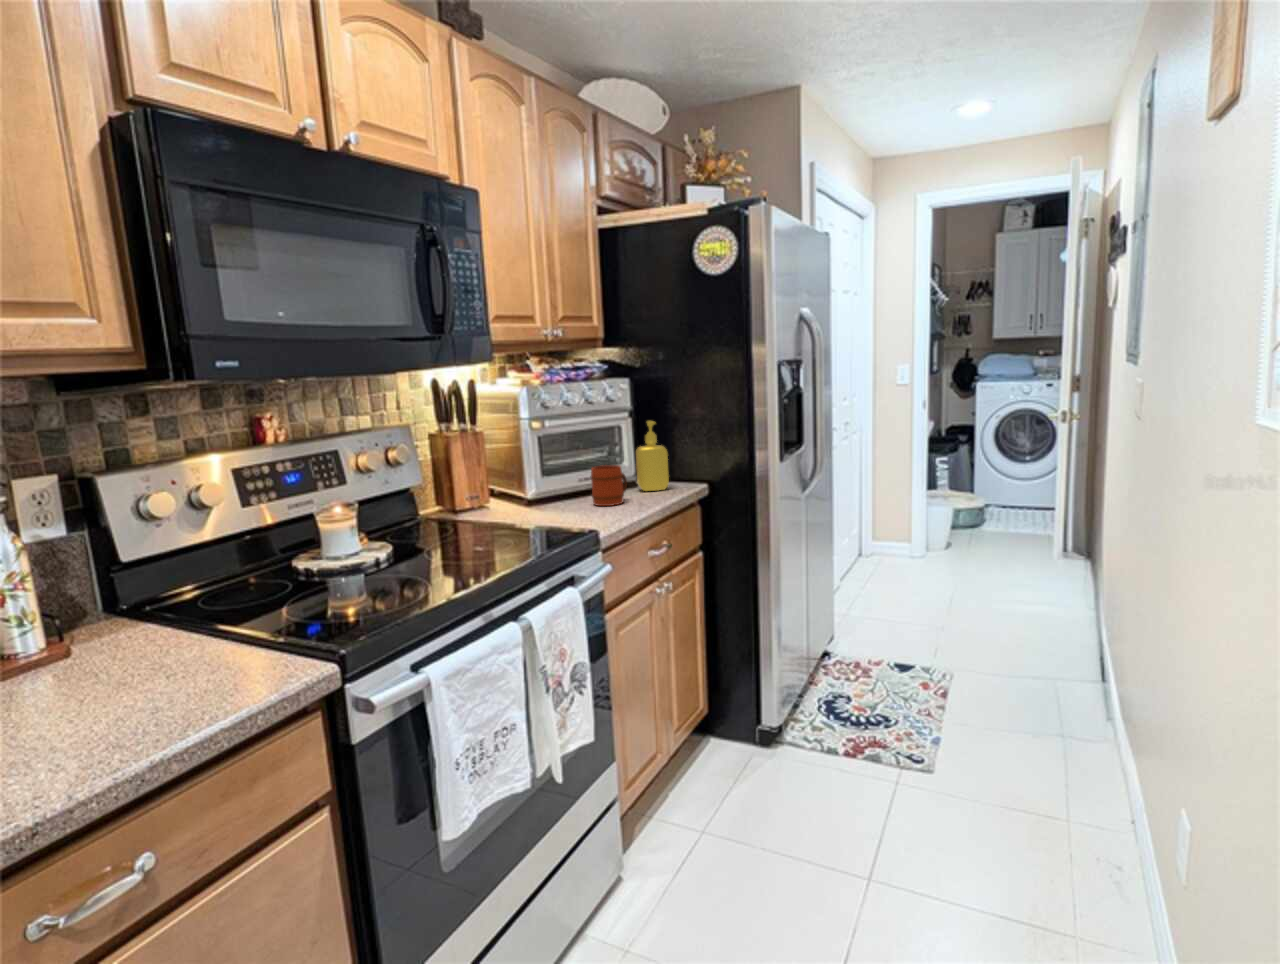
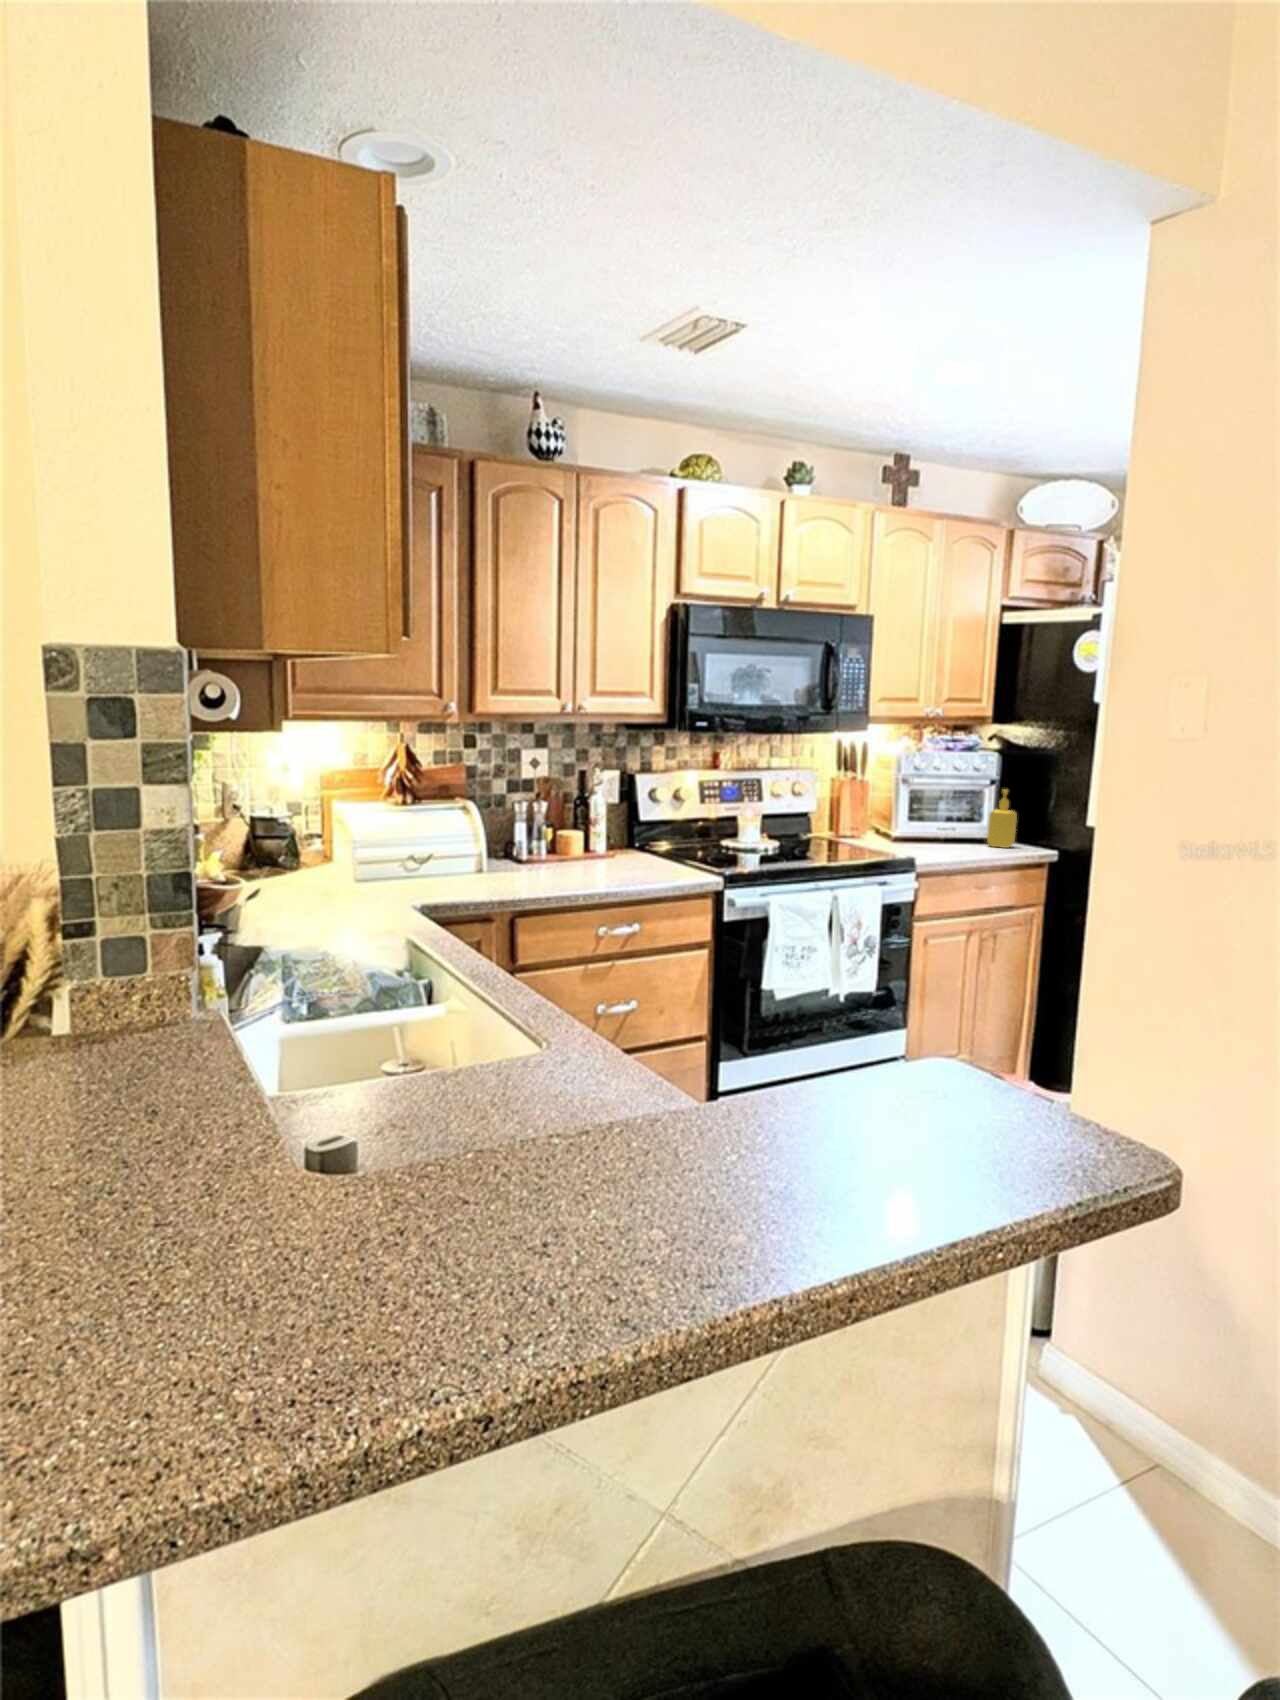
mug: present [591,465,627,506] -> none [938,818,971,850]

